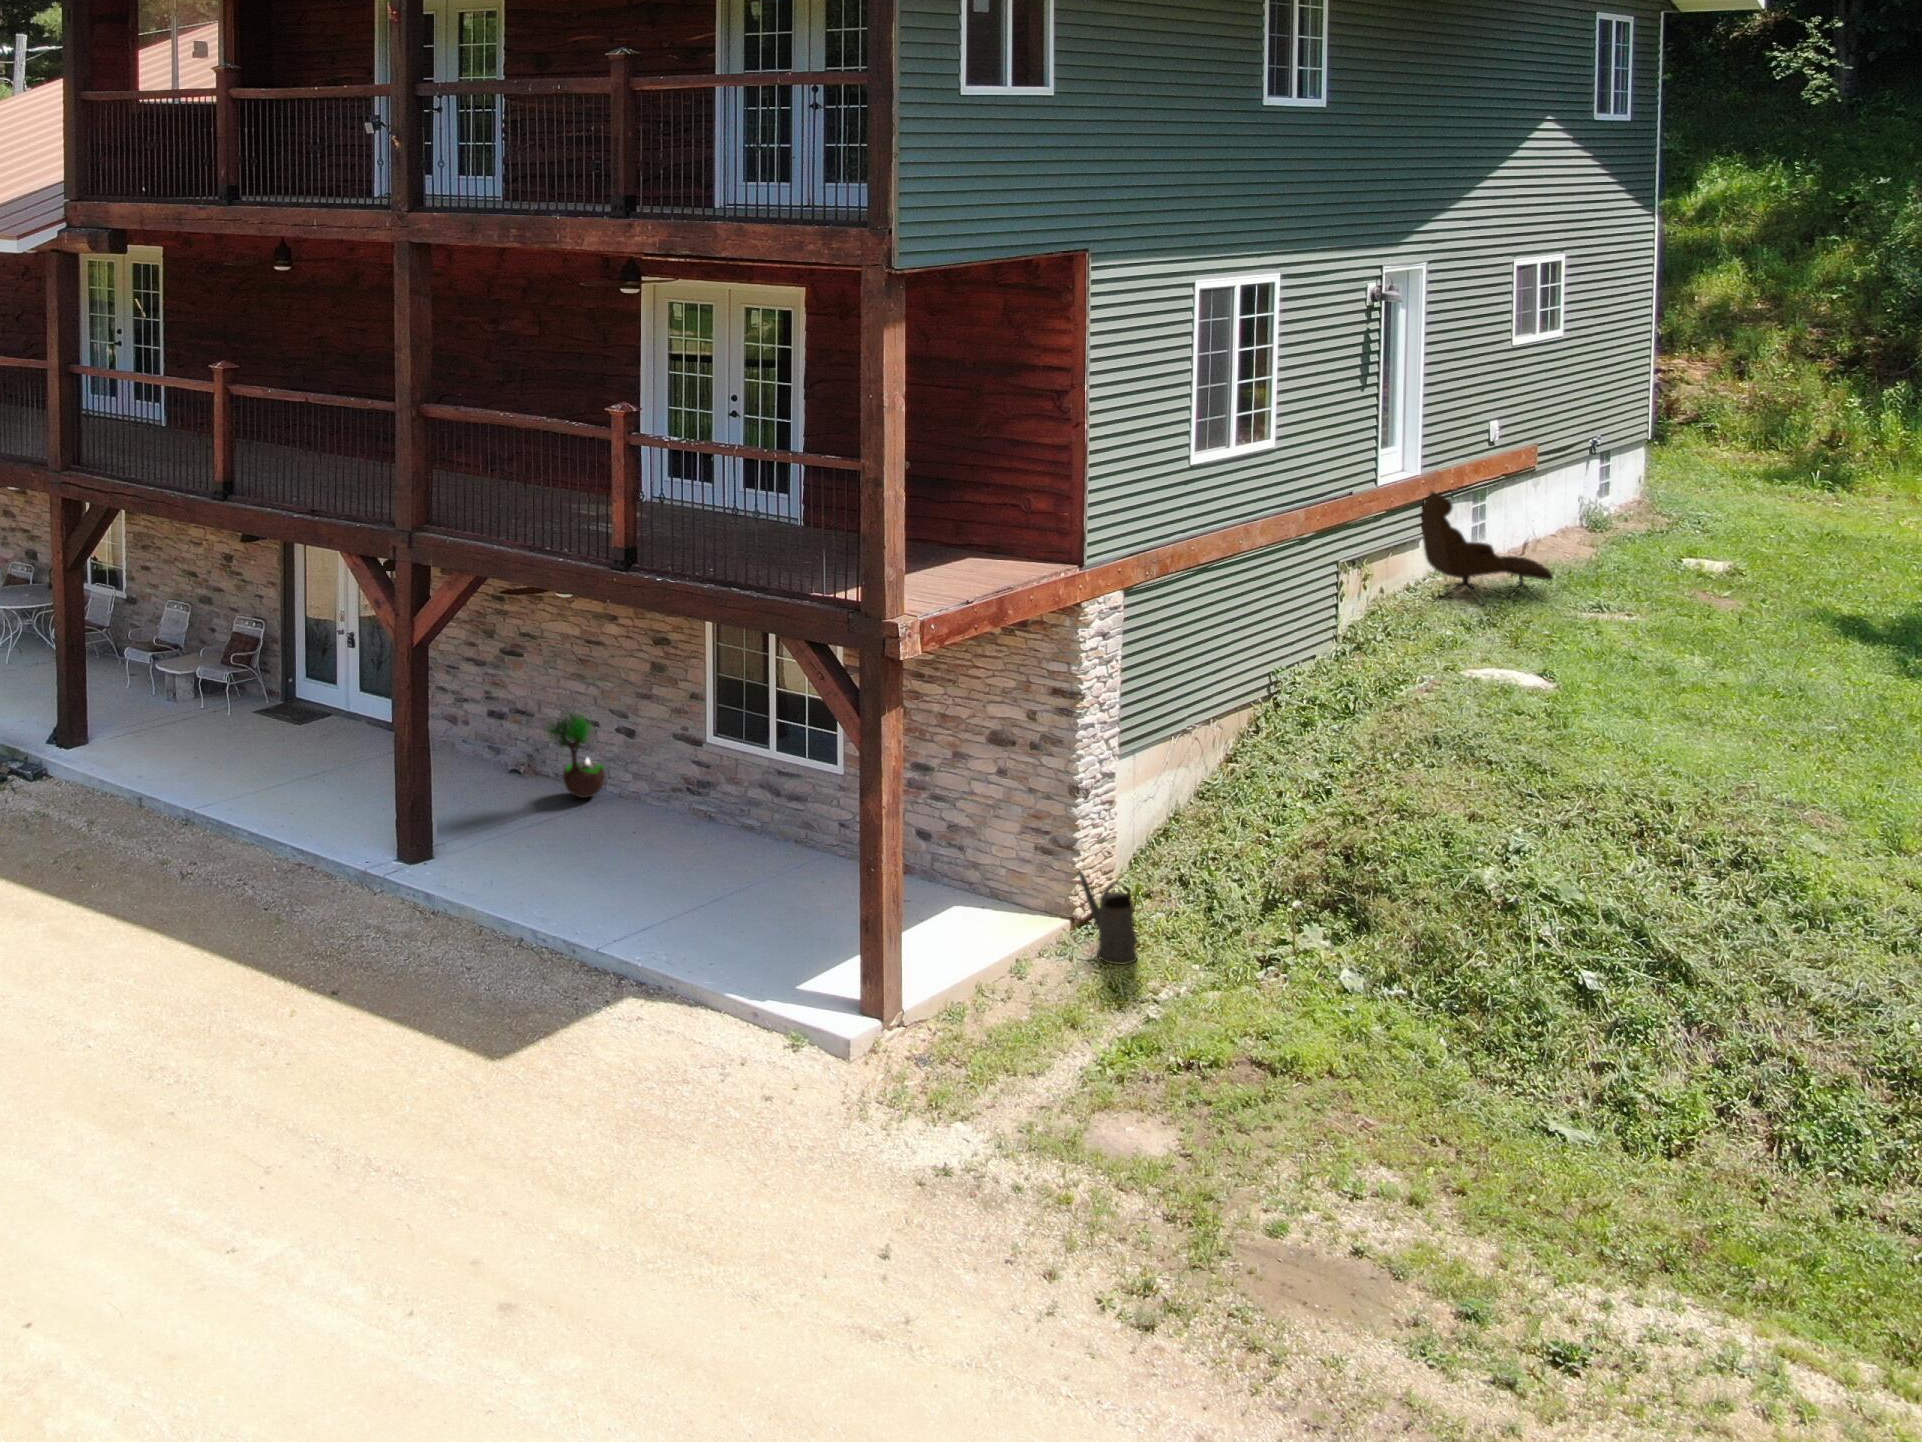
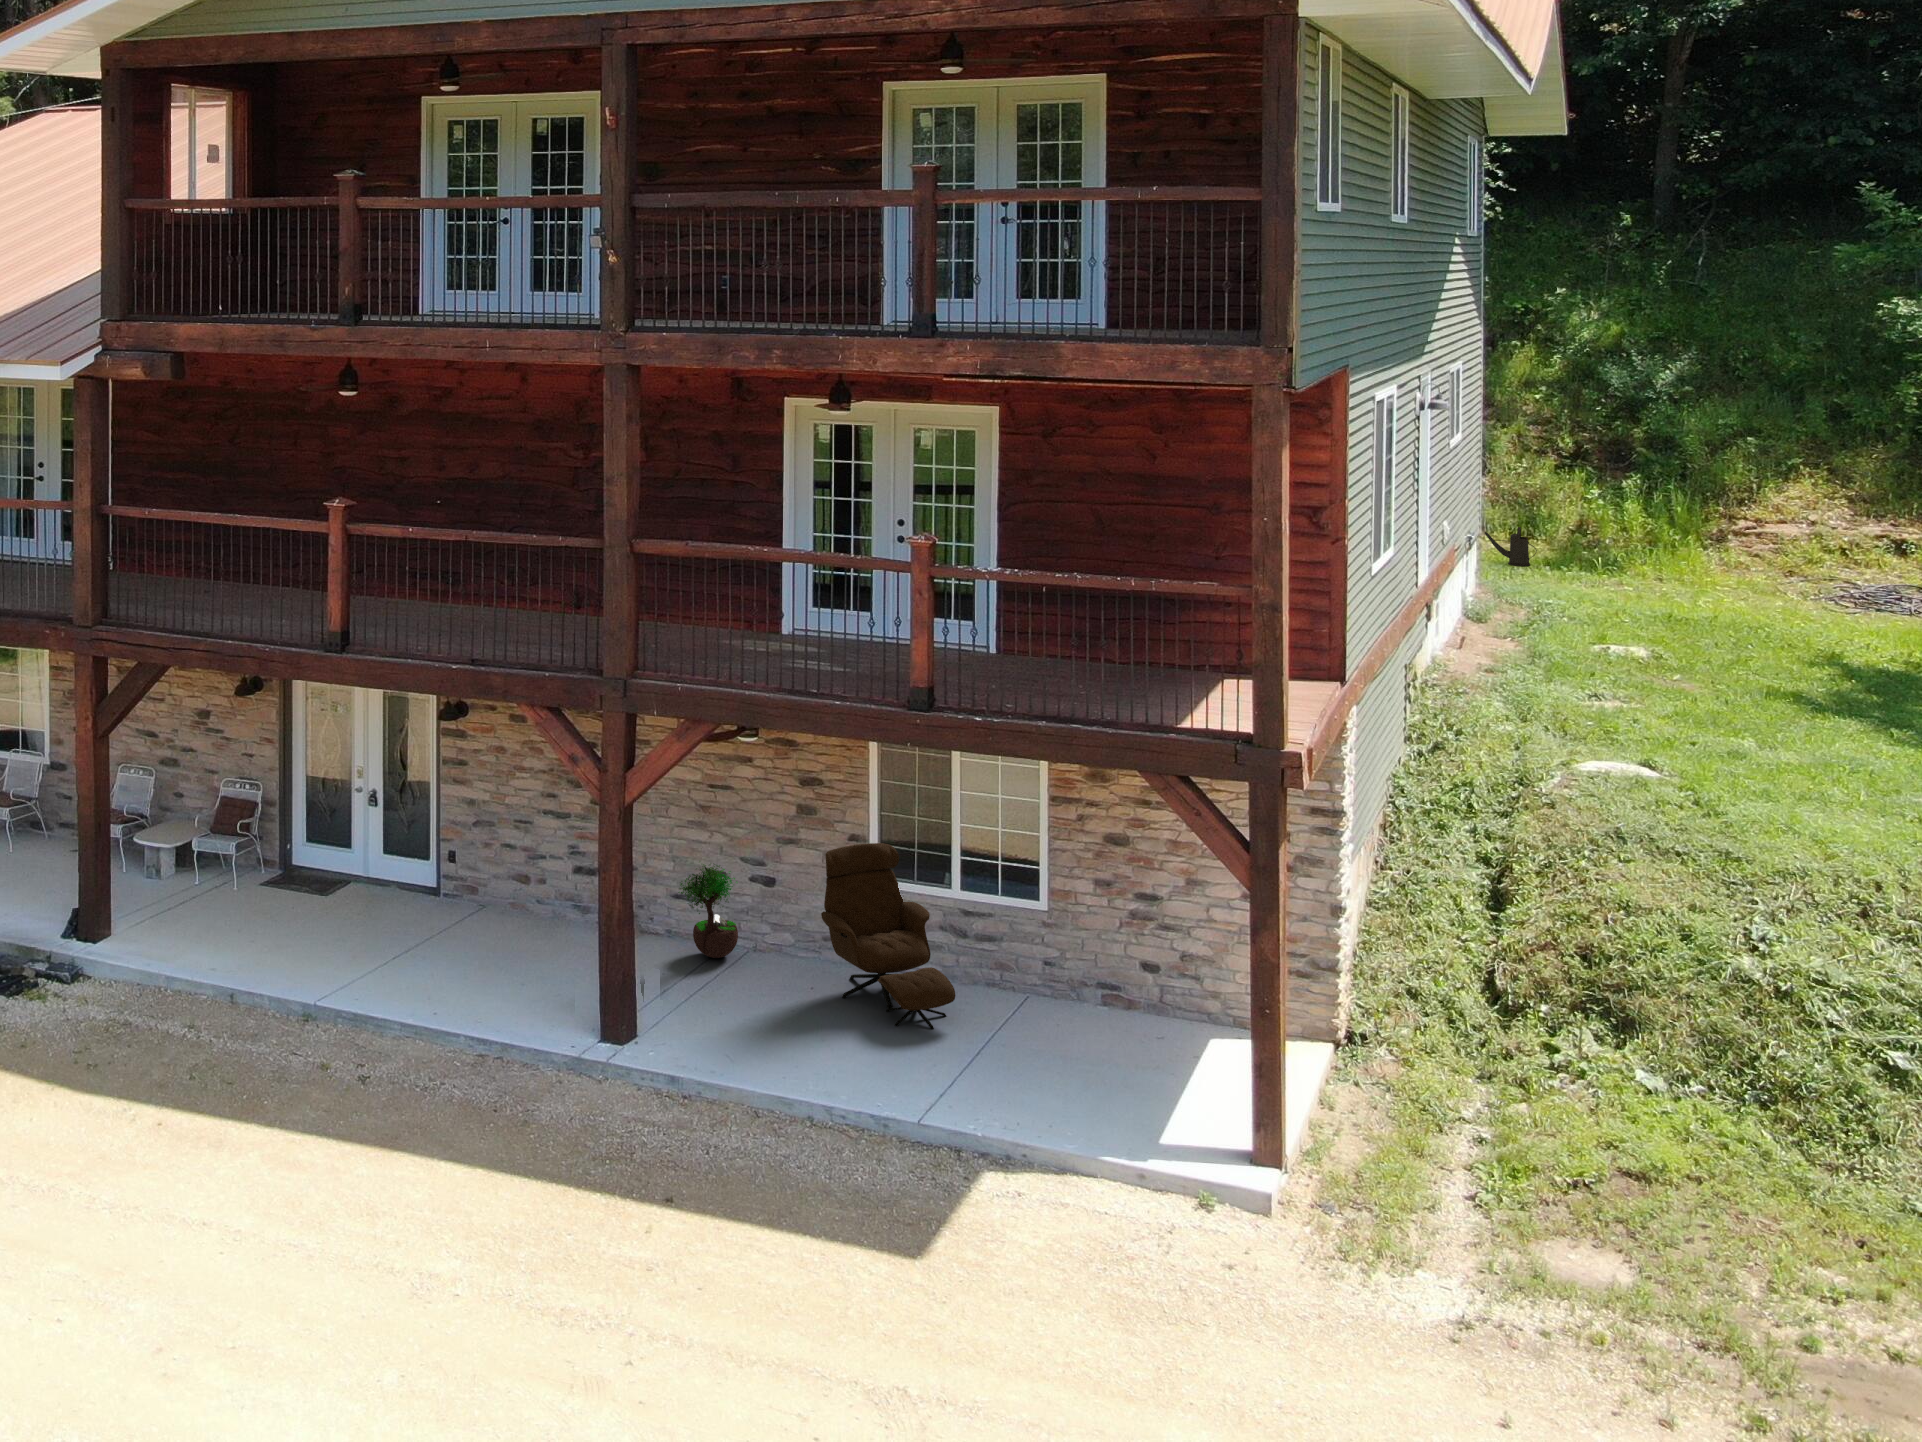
lounge chair: present [1421,492,1553,605] -> present [821,843,955,1029]
watering can: present [1079,872,1137,965] -> present [1485,527,1537,566]

